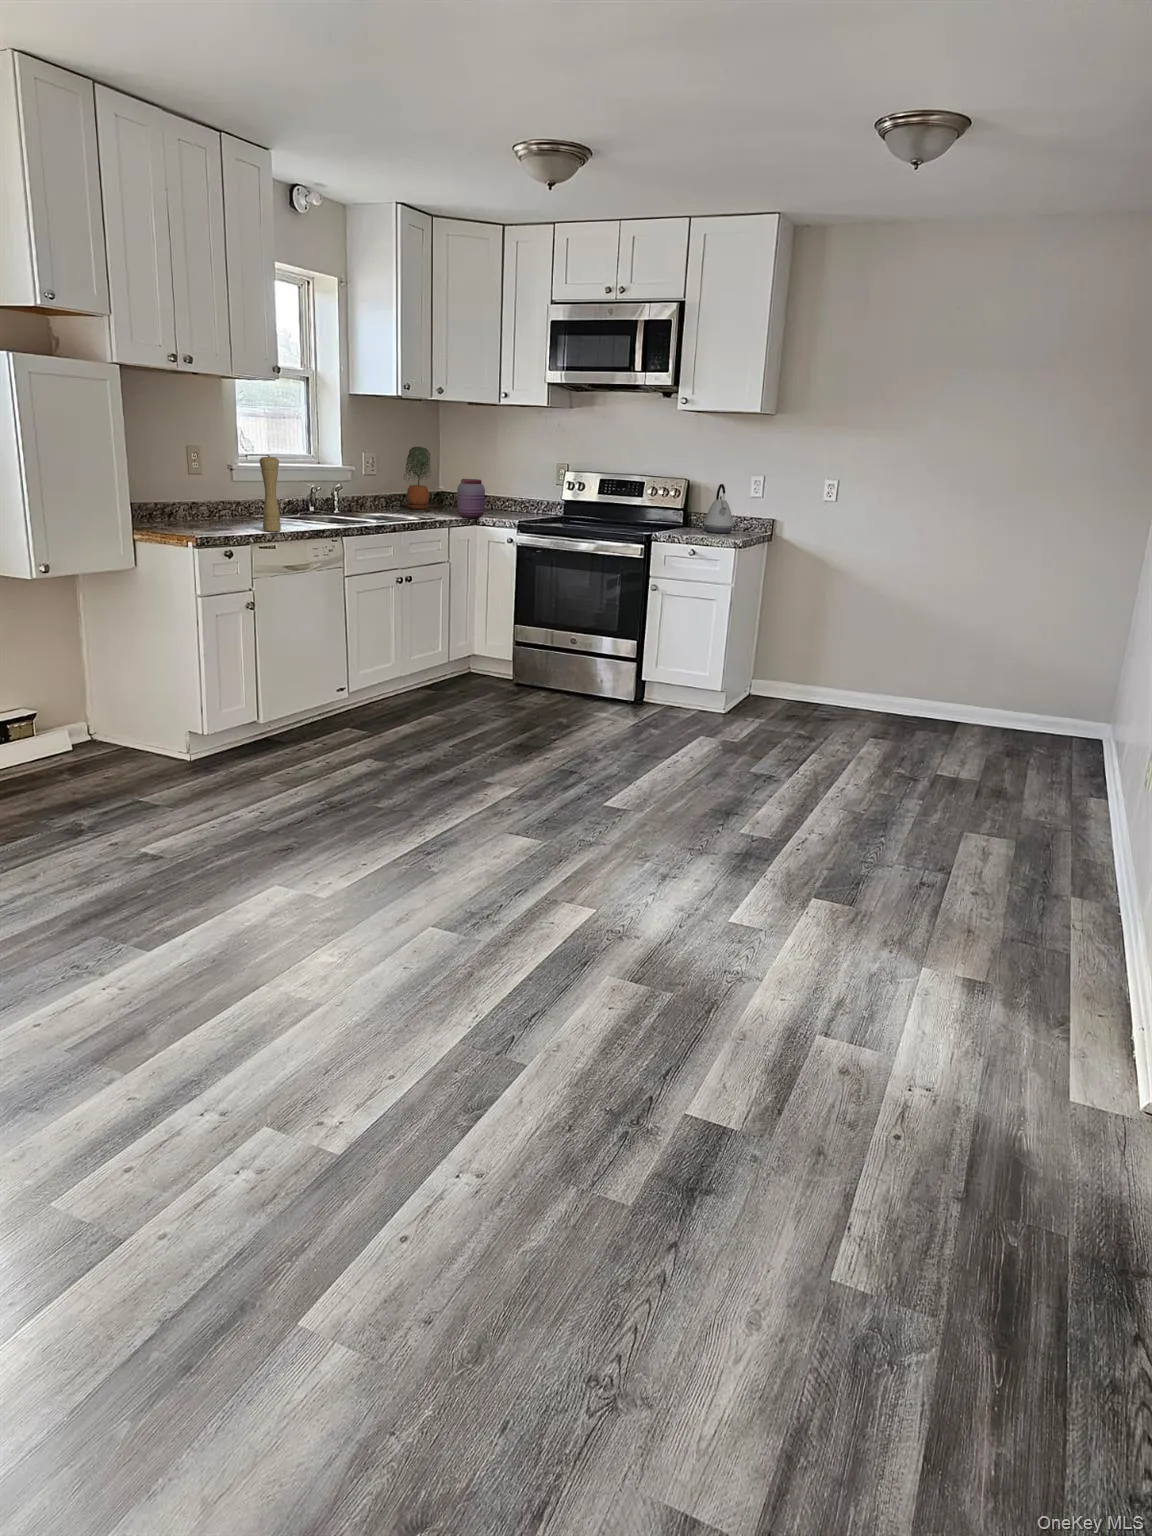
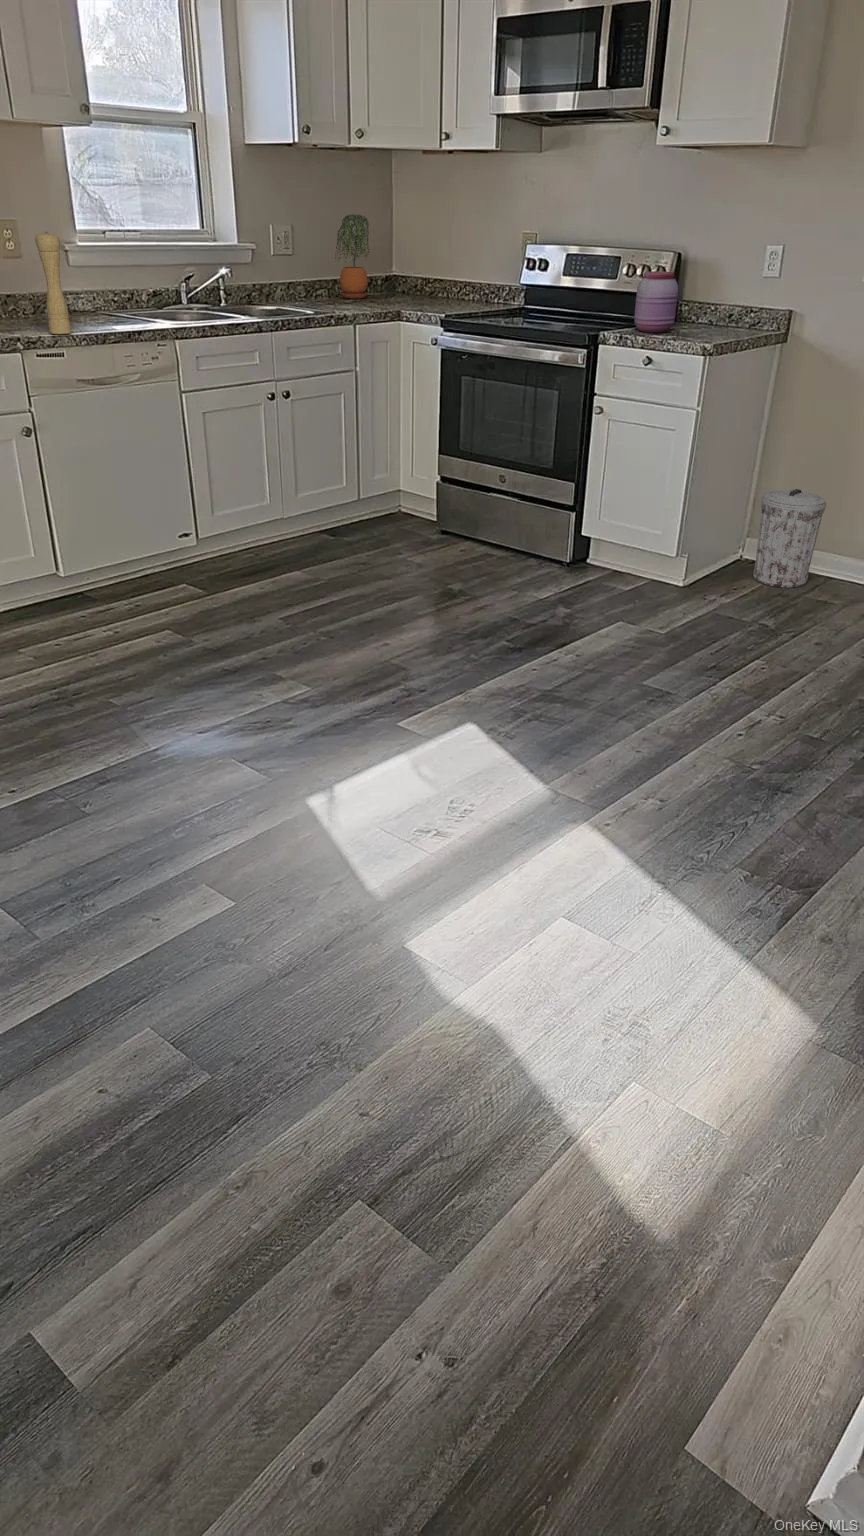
jar: present [457,479,485,518] -> present [634,271,678,333]
kettle: present [704,484,734,533] -> none [690,257,733,331]
trash can: none [765,641,813,711] -> present [753,489,827,588]

